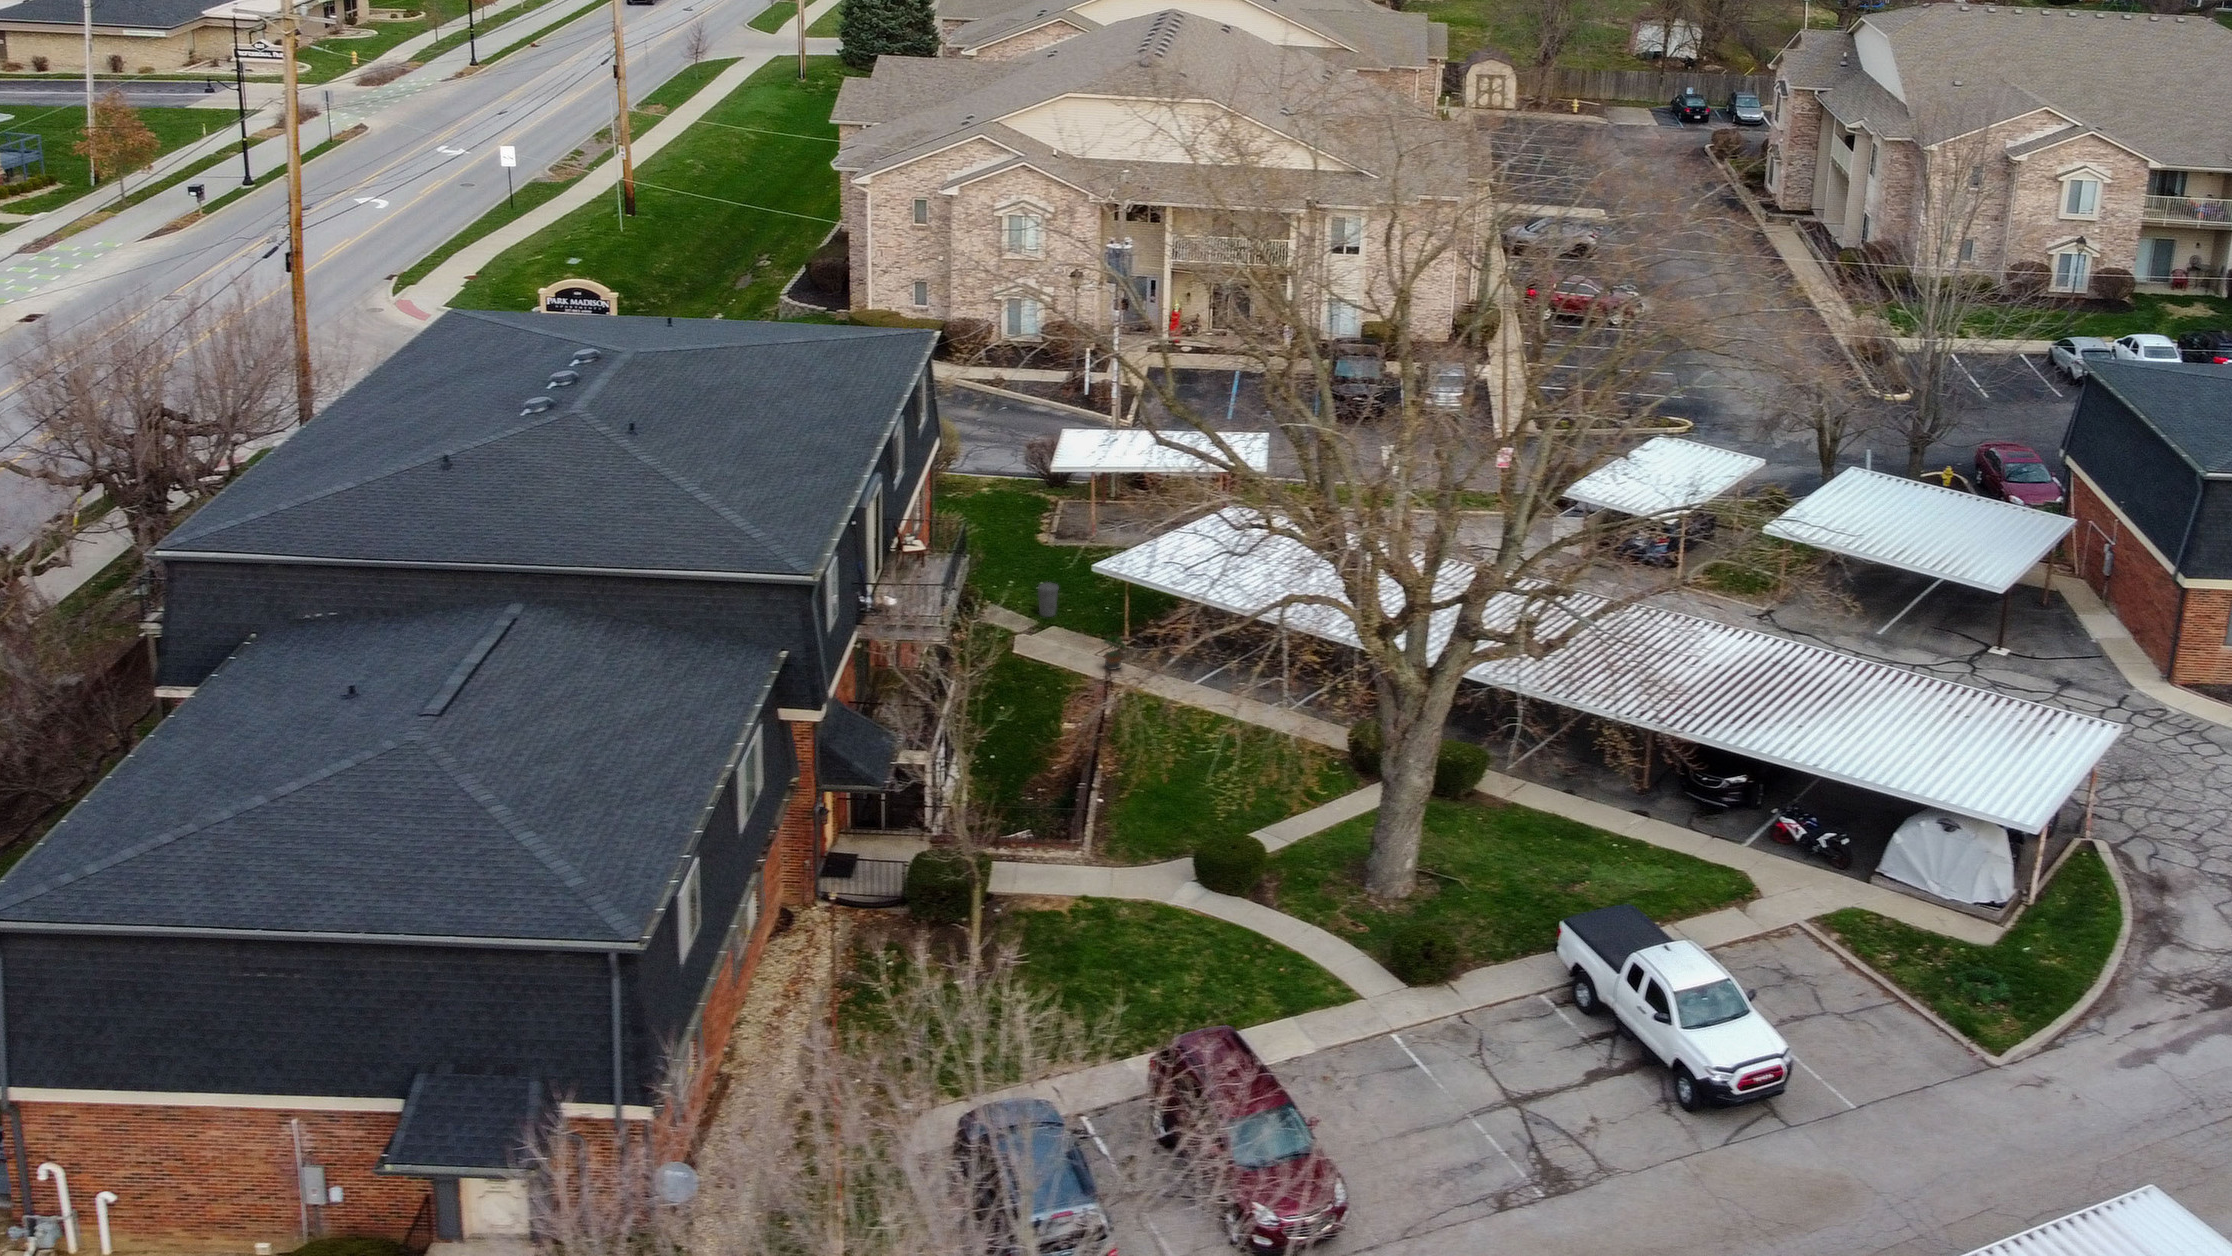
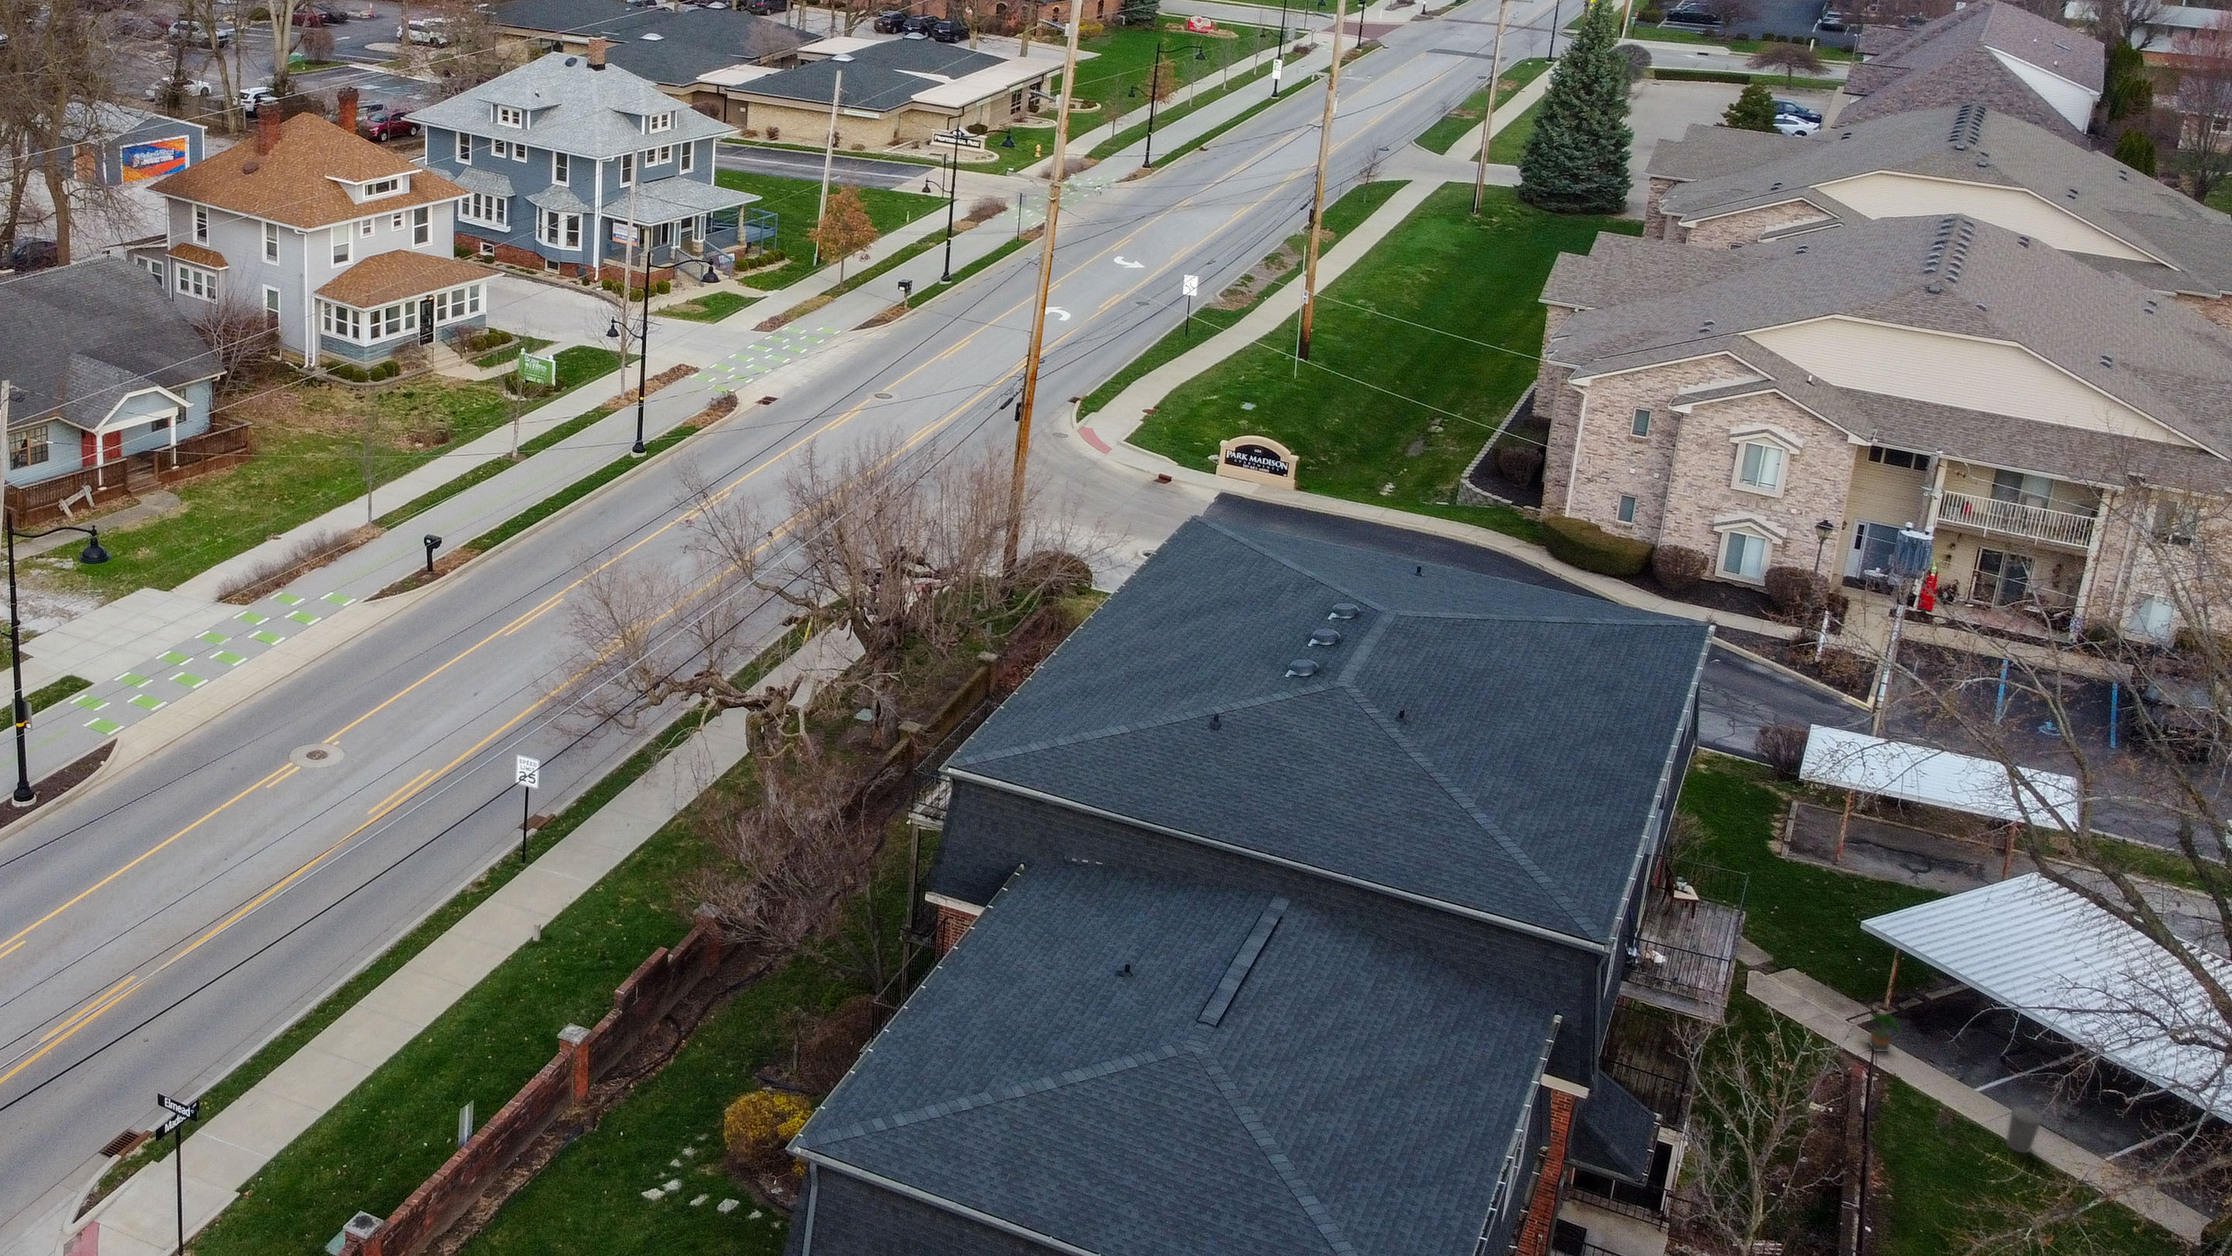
trash can: present [1038,582,1059,617] -> present [2006,1107,2042,1153]

